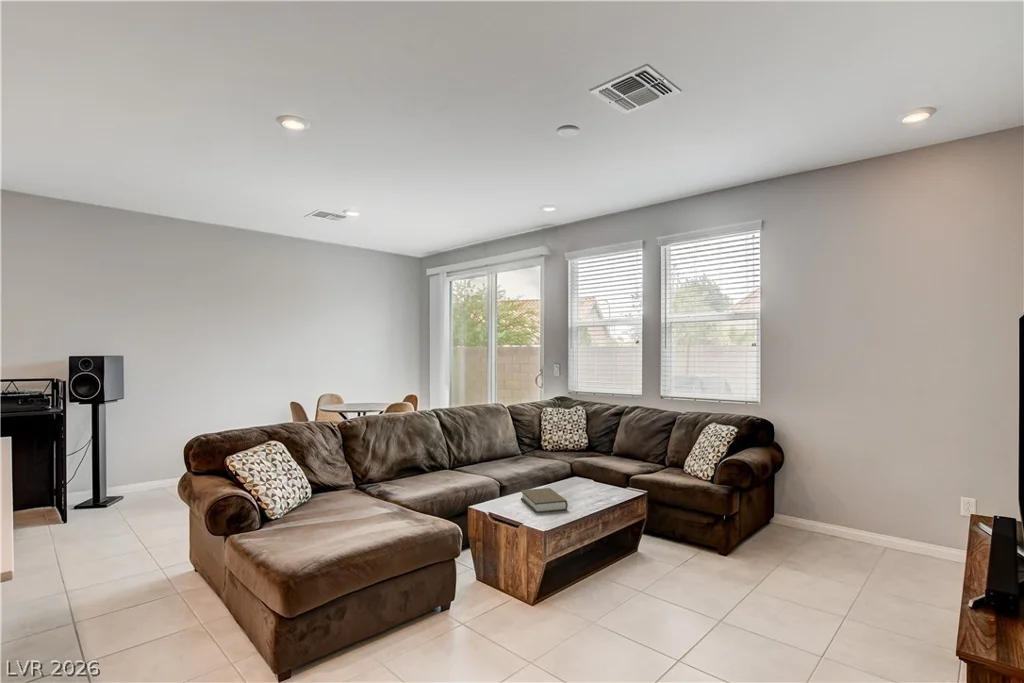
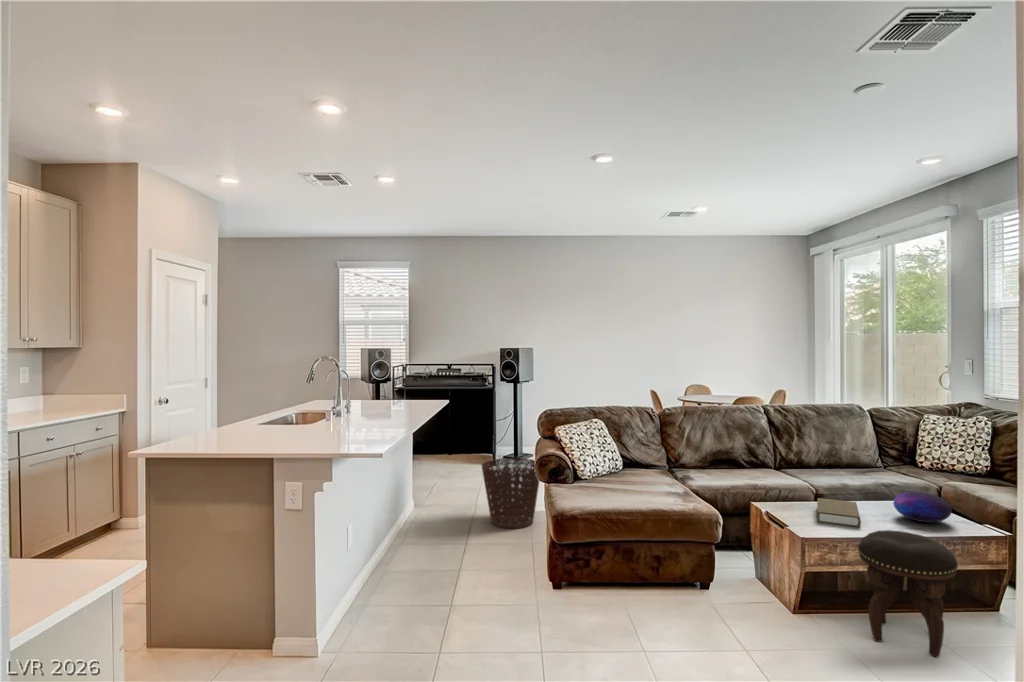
decorative orb: none [574,470,613,494] -> present [893,491,952,522]
footstool: none [580,506,651,610] -> present [858,530,958,657]
basket: none [89,507,198,621] -> present [482,458,539,529]

